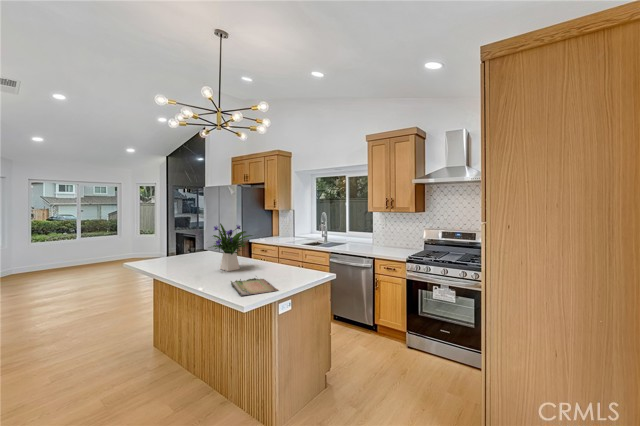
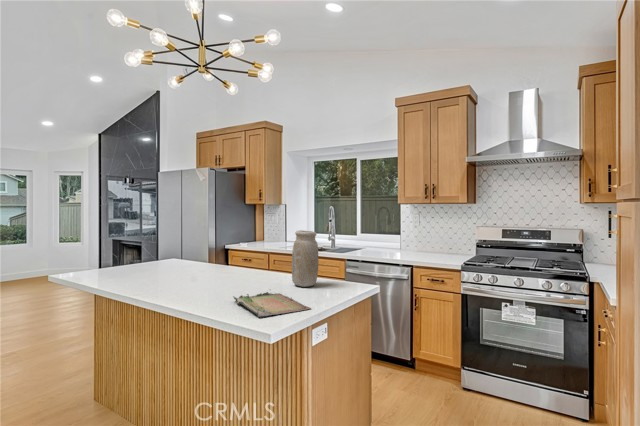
flower arrangement: present [213,223,252,271] -> none [187,213,257,284]
vase: none [276,235,294,274] -> present [292,230,319,287]

